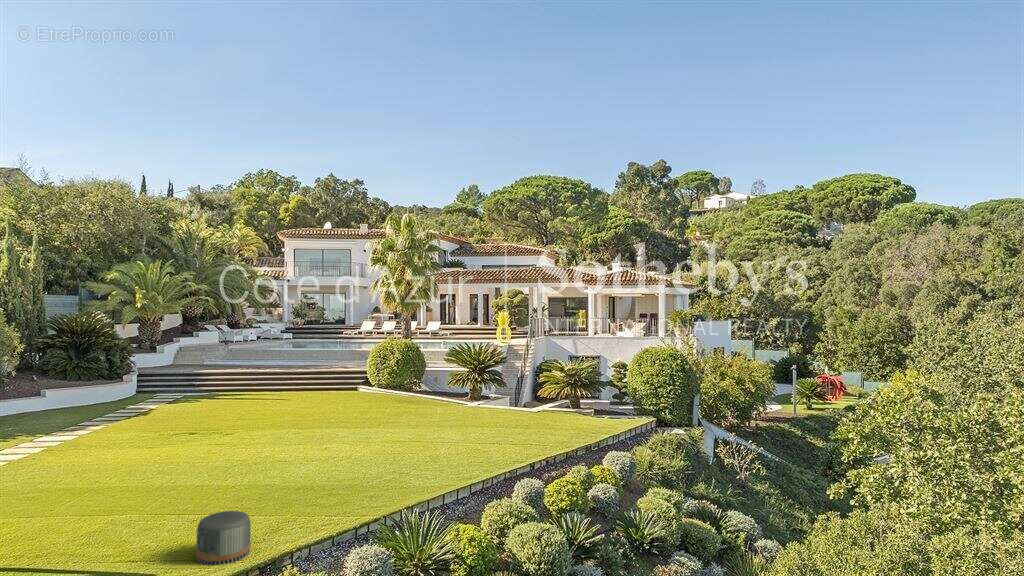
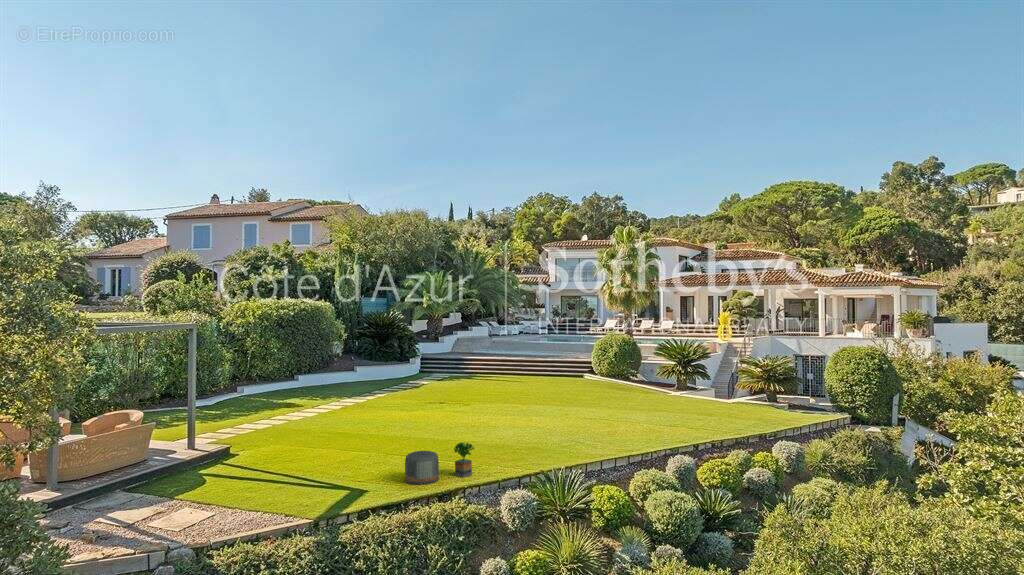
potted tree: none [271,492,302,542] -> present [454,443,474,478]

